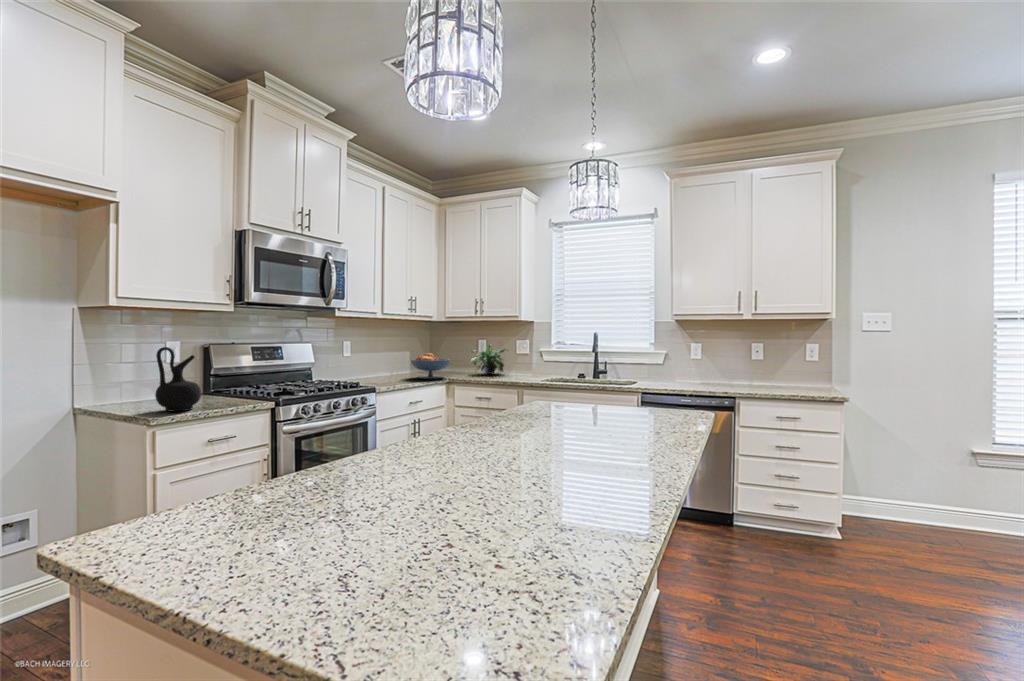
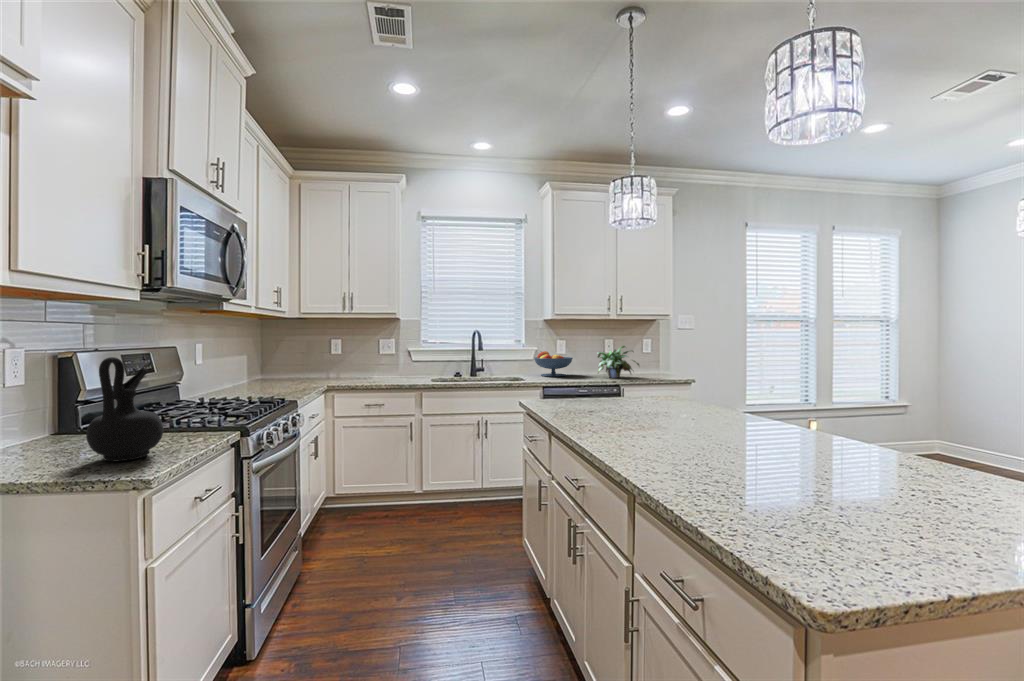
potted plant: present [470,344,506,374] -> present [597,346,639,378]
fruit bowl: present [411,353,450,379] -> present [534,351,573,377]

